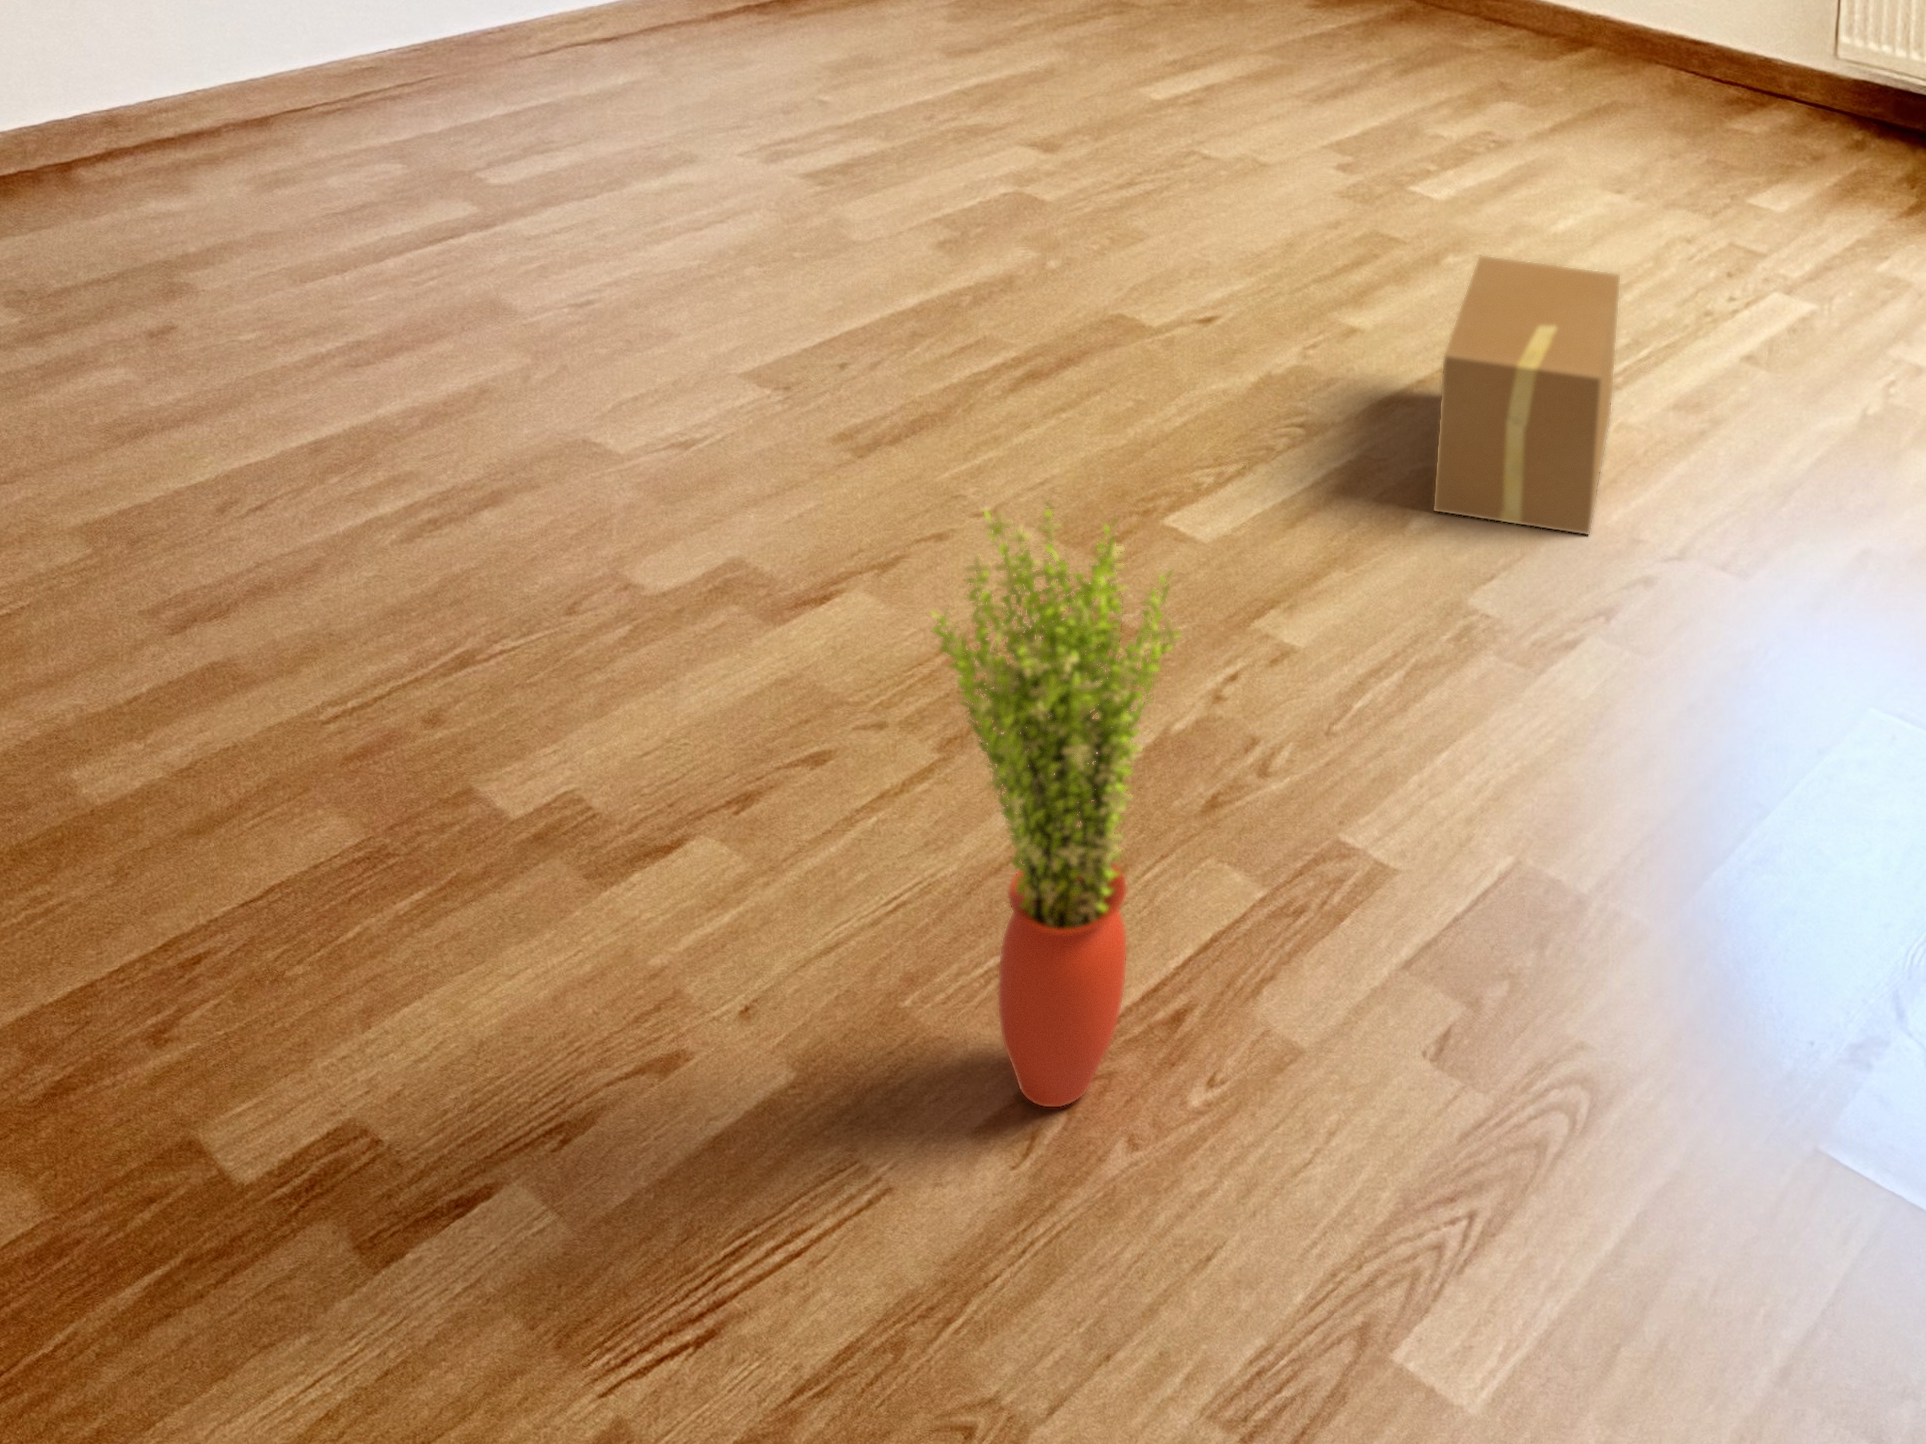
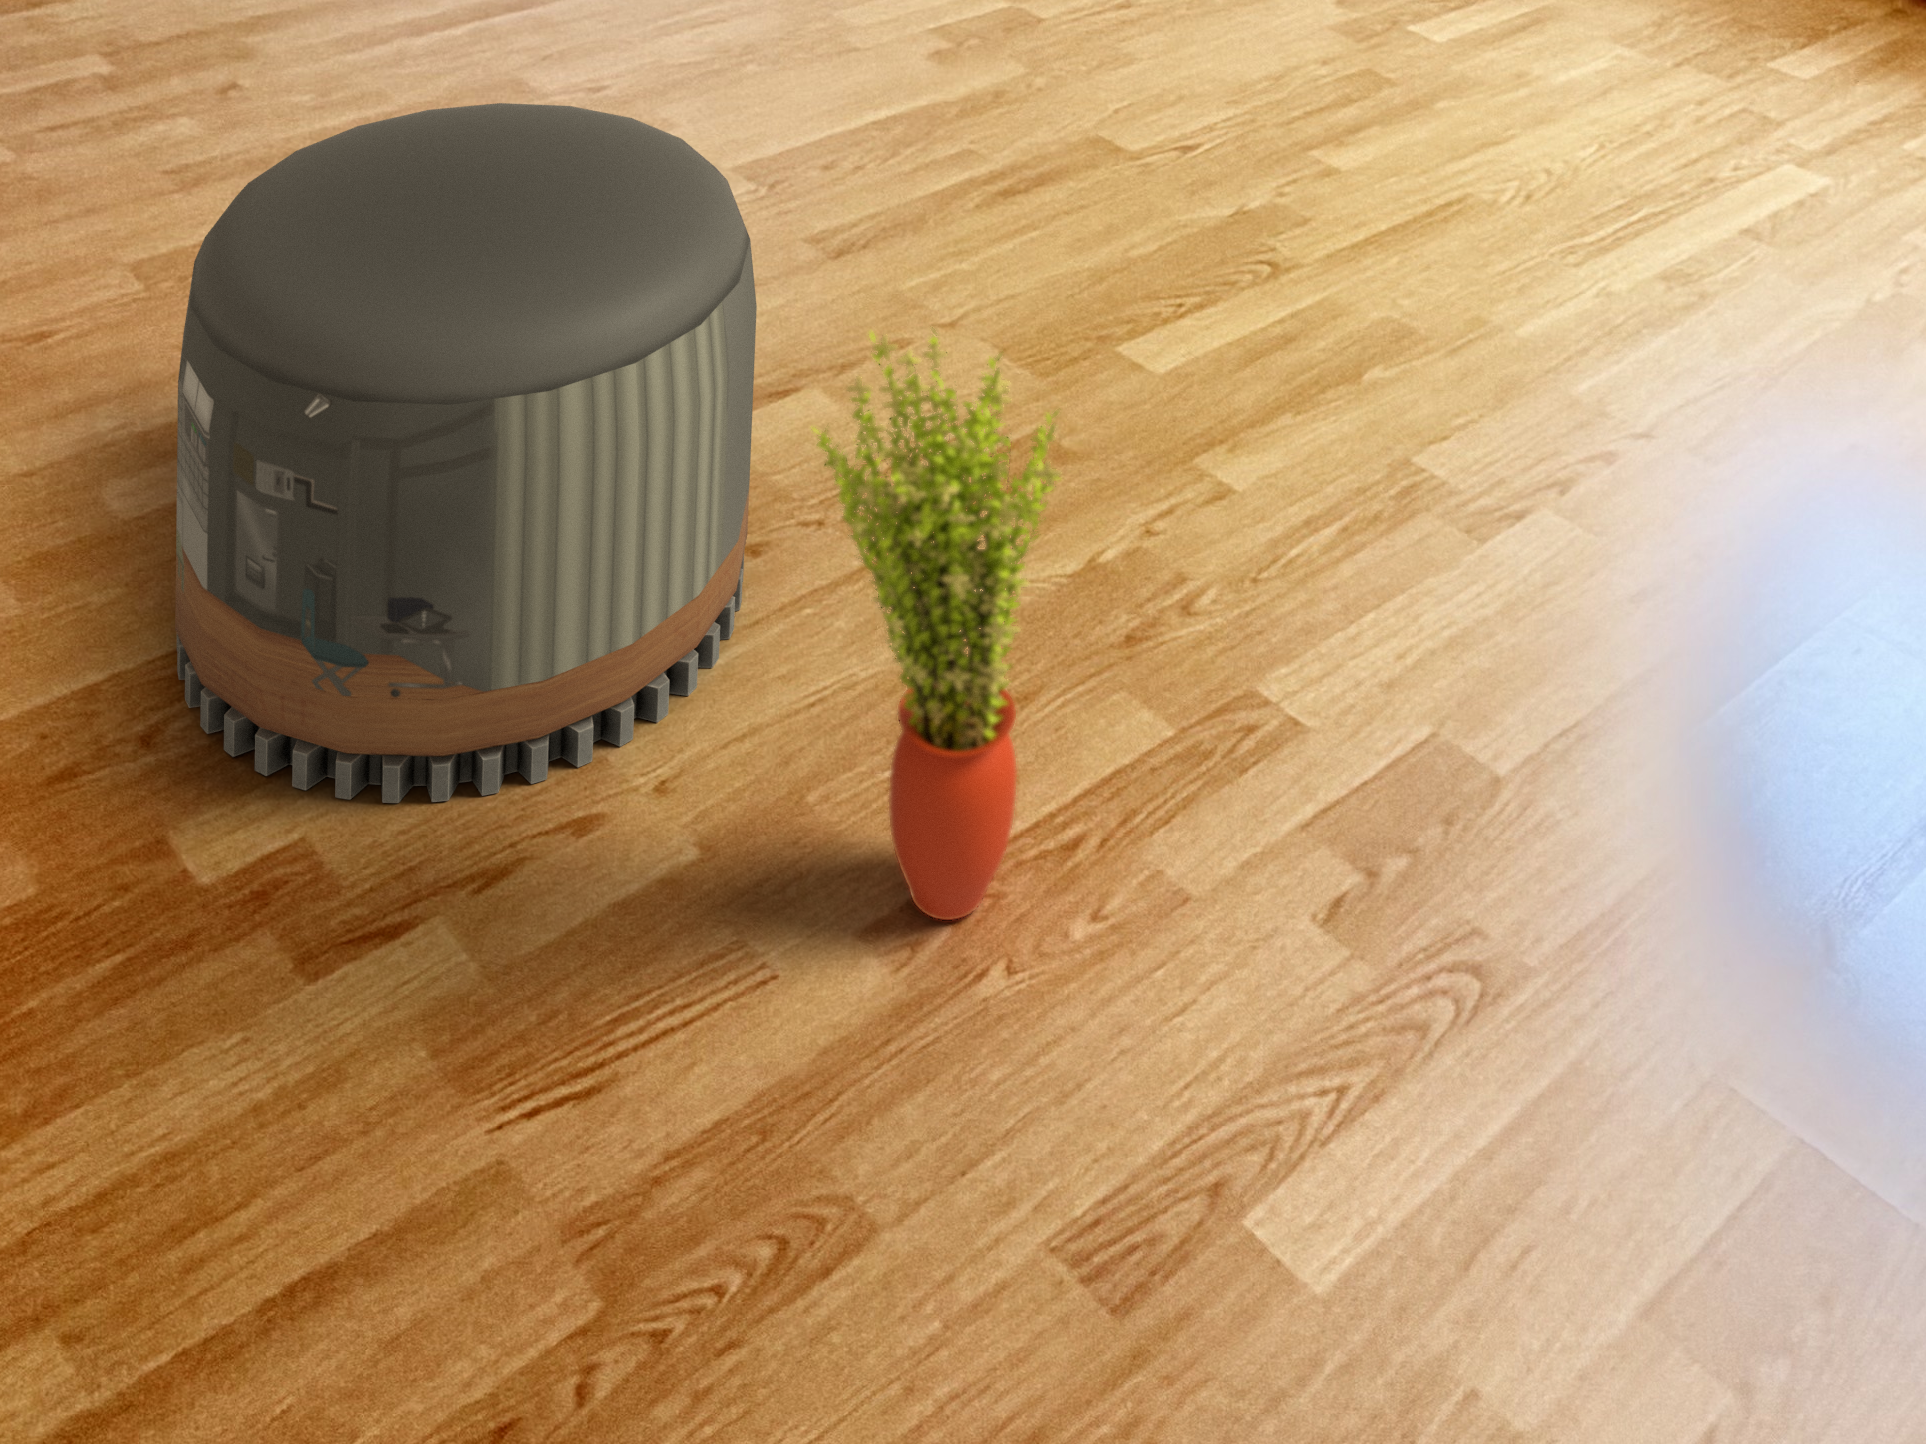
cardboard box: present [1434,256,1620,534] -> none [1393,103,1603,399]
pouf: none [188,318,828,1077] -> present [175,103,757,803]

